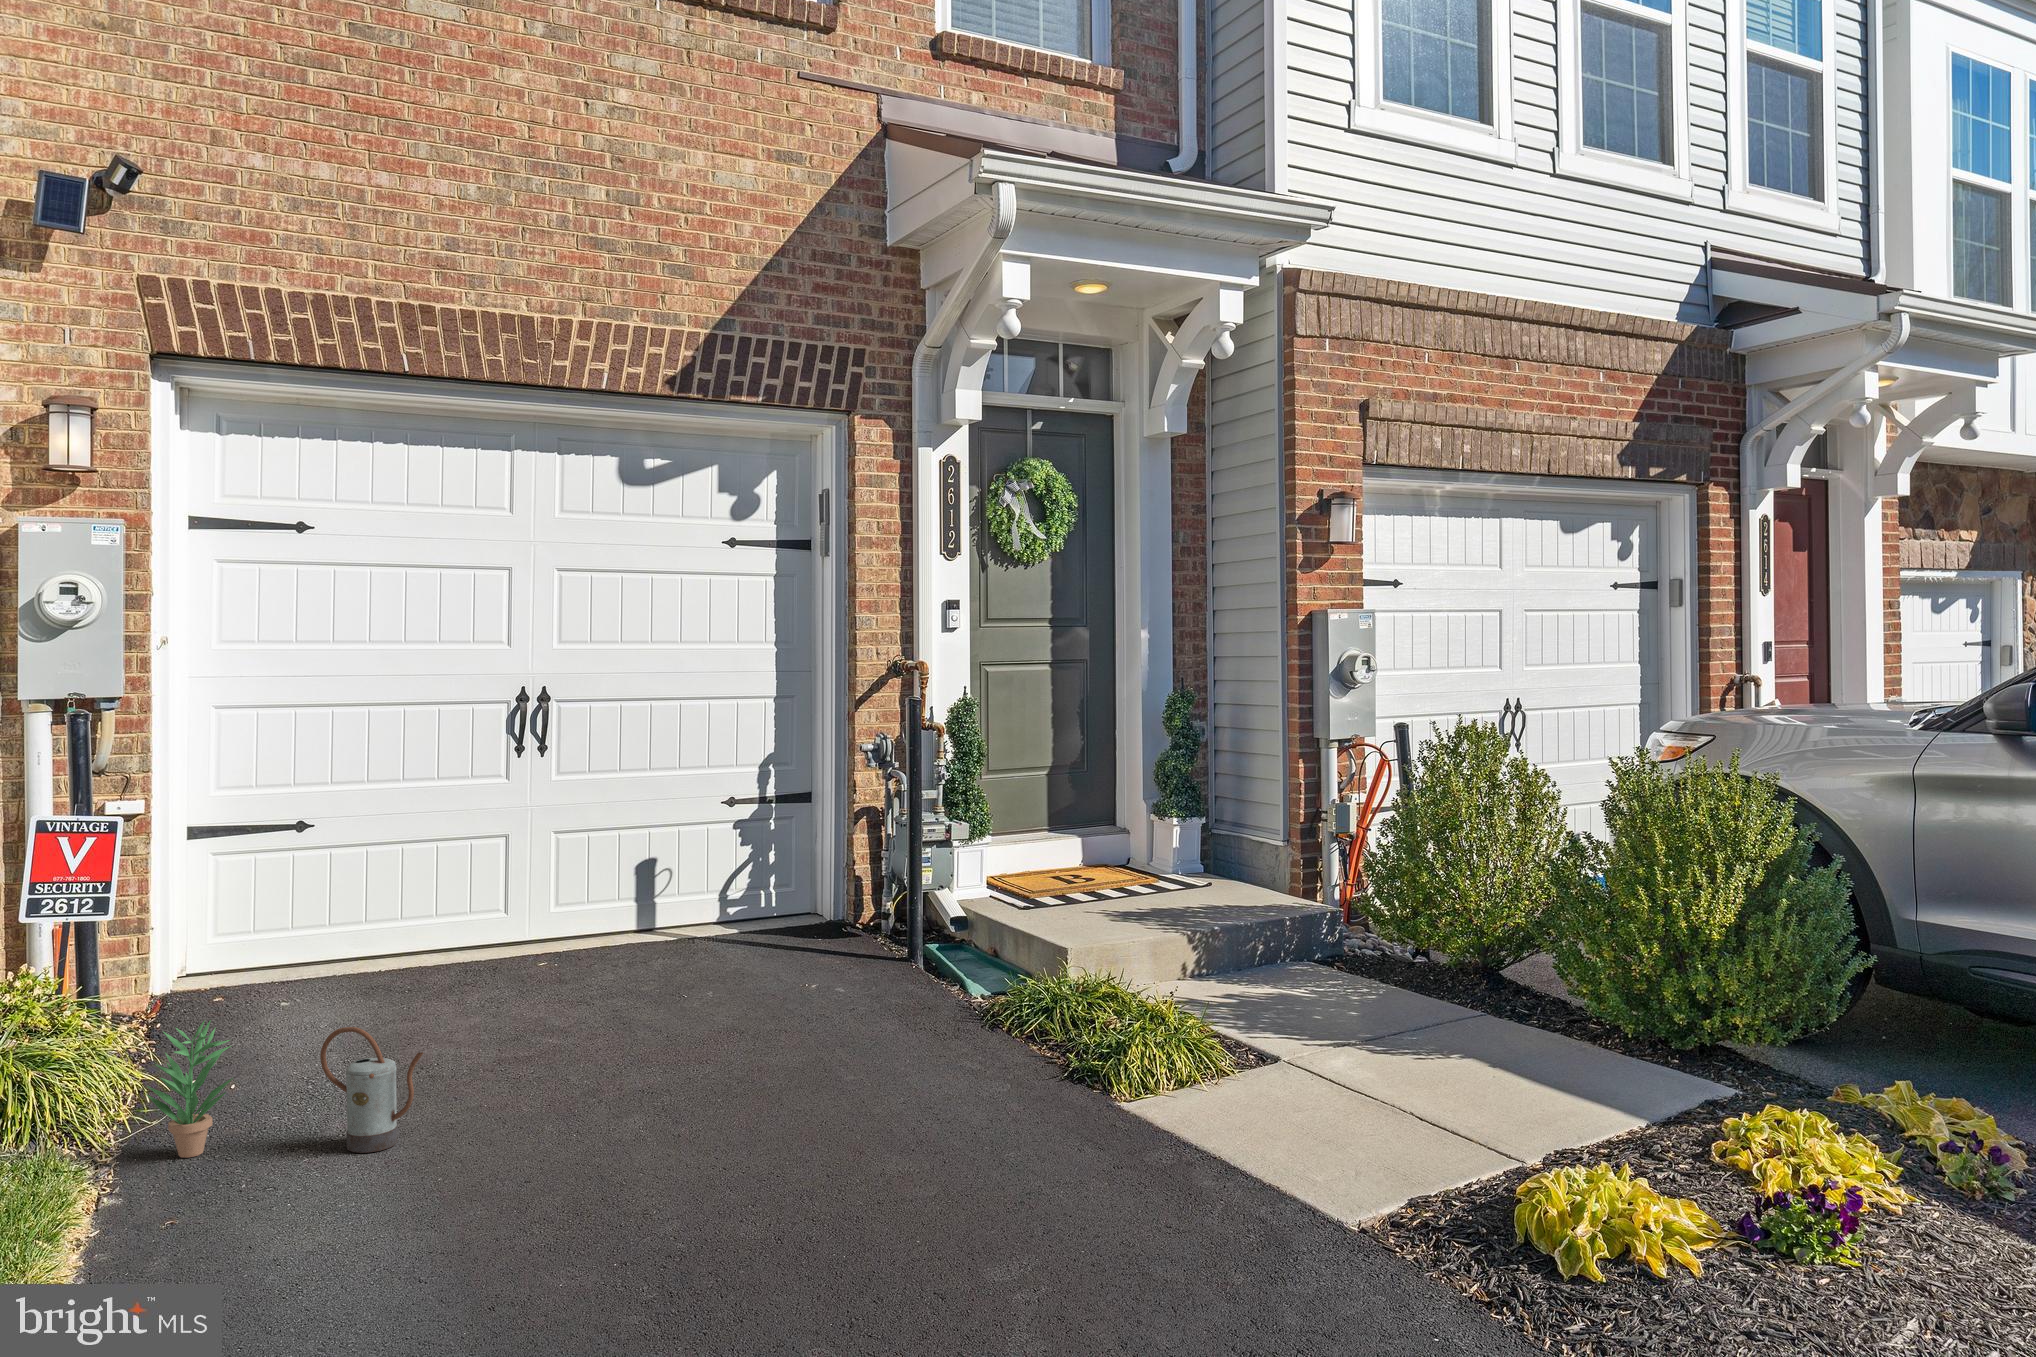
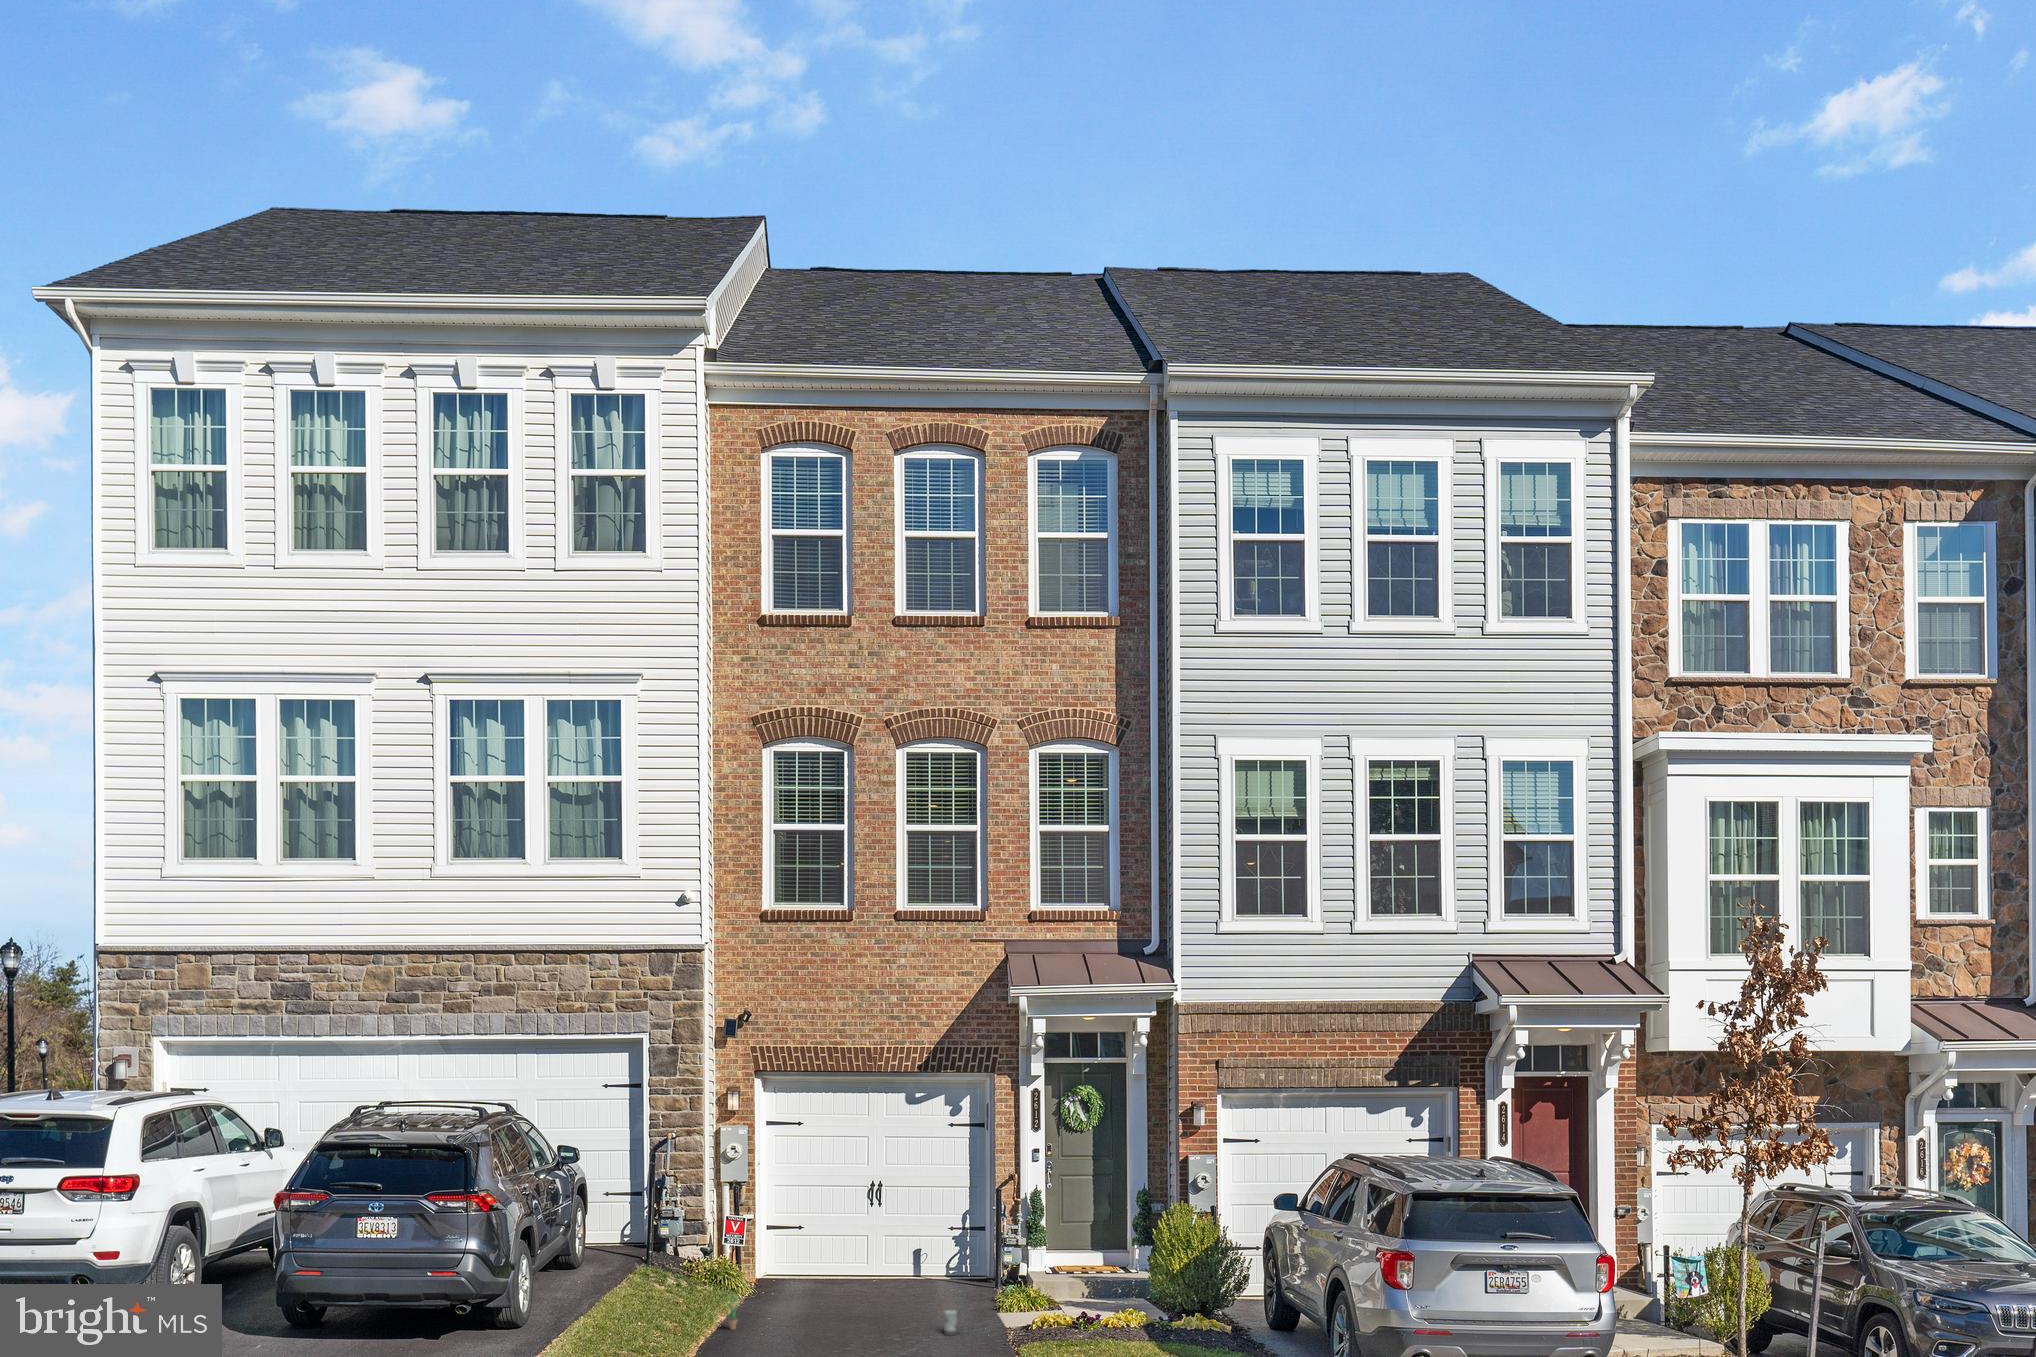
watering can: present [320,1027,423,1153] -> present [939,1307,958,1336]

